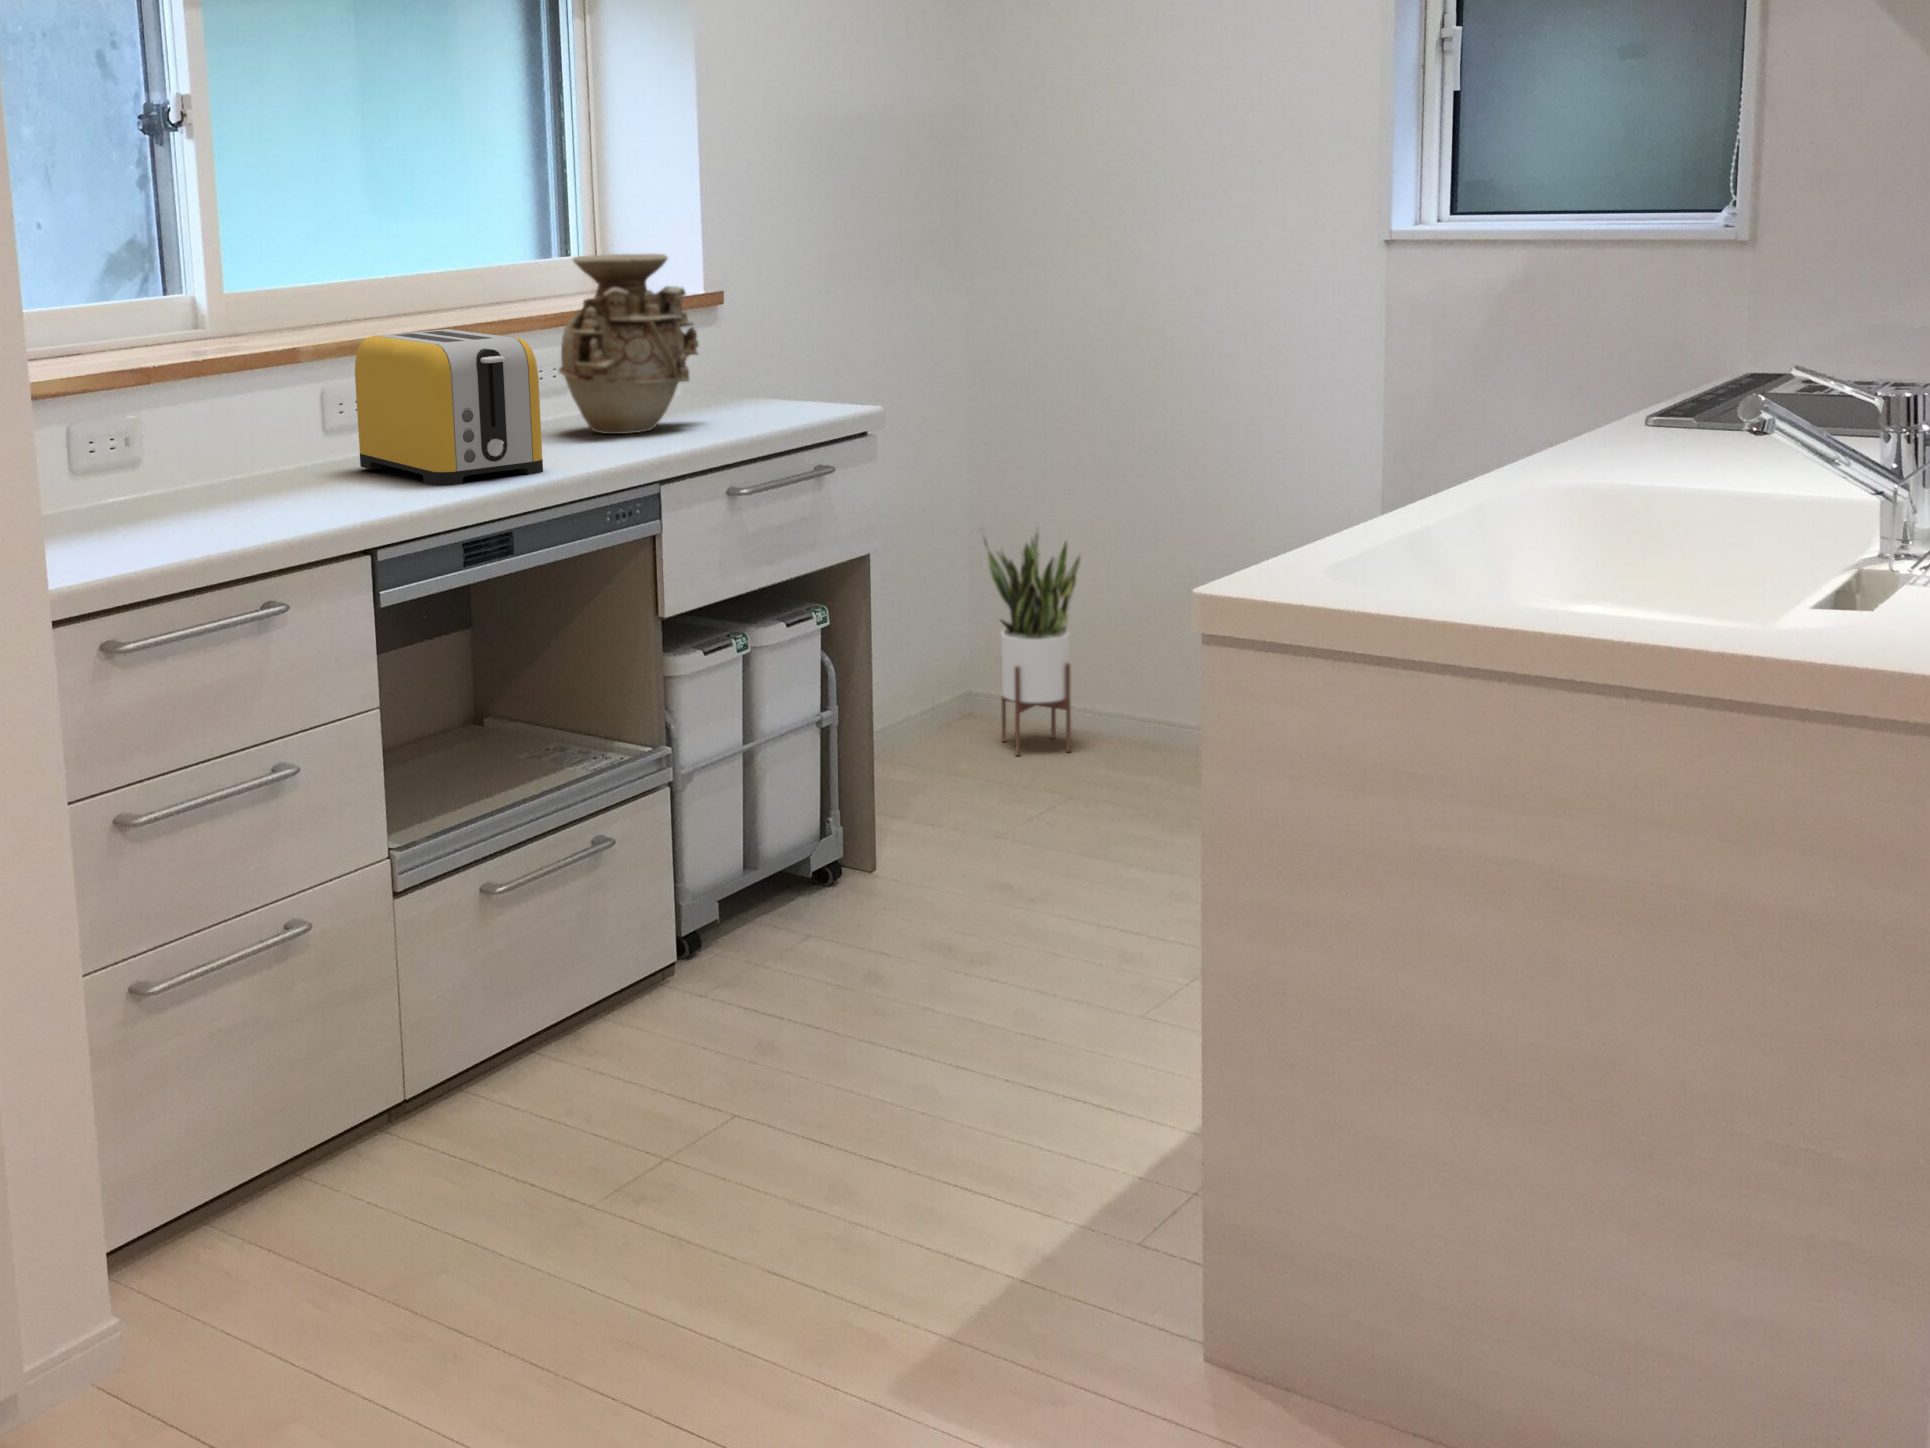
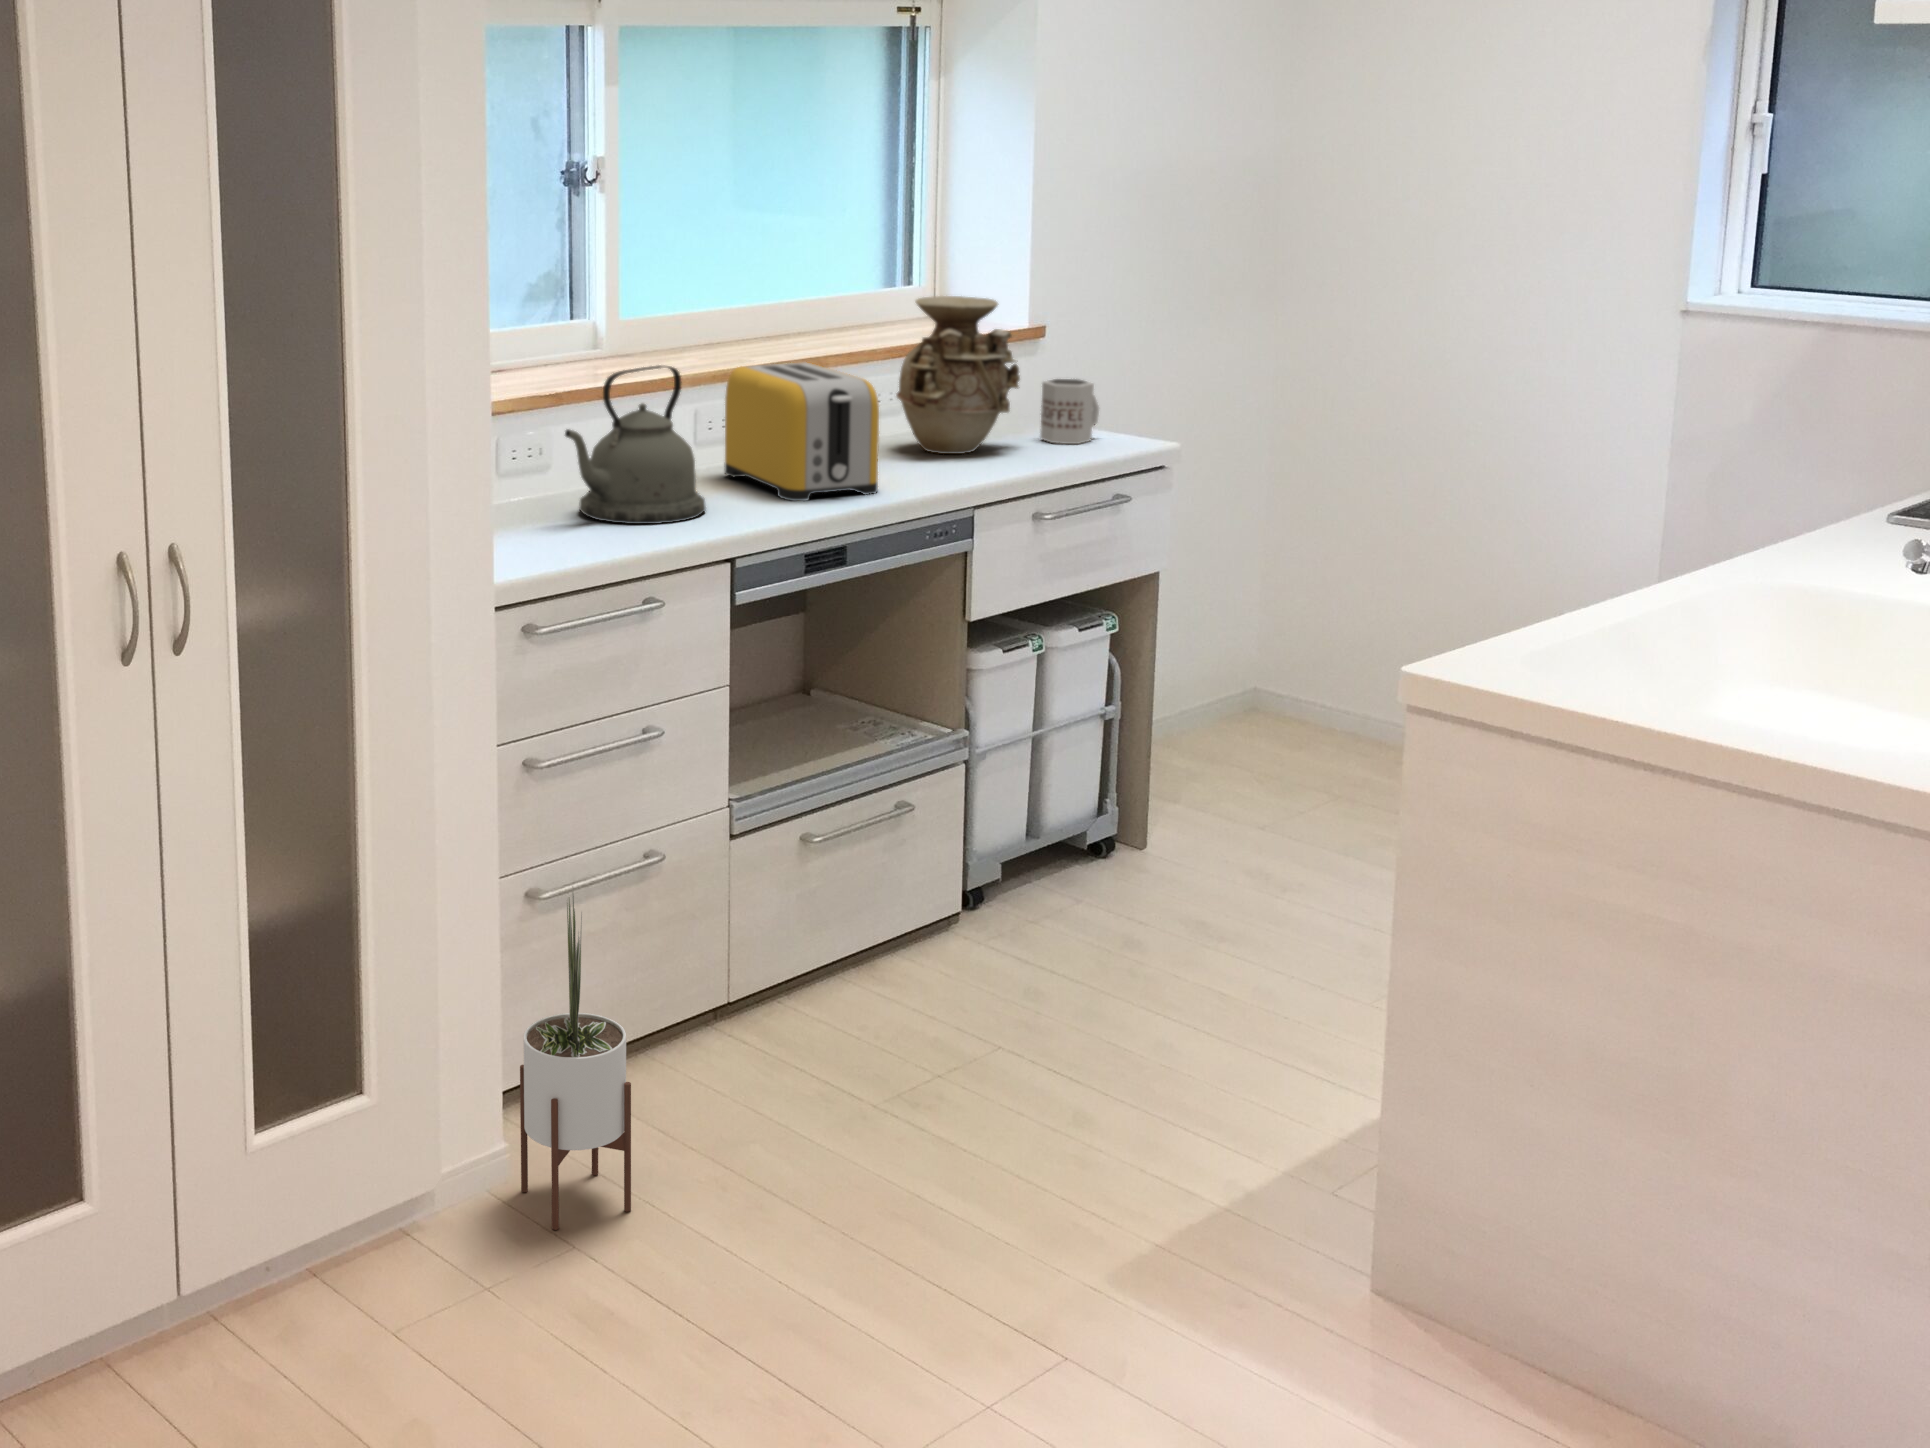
kettle: none [149,328,335,520] -> present [565,365,706,524]
mug: none [724,345,789,417] -> present [1040,379,1099,444]
potted plant: present [979,525,1081,755] -> present [520,889,631,1230]

